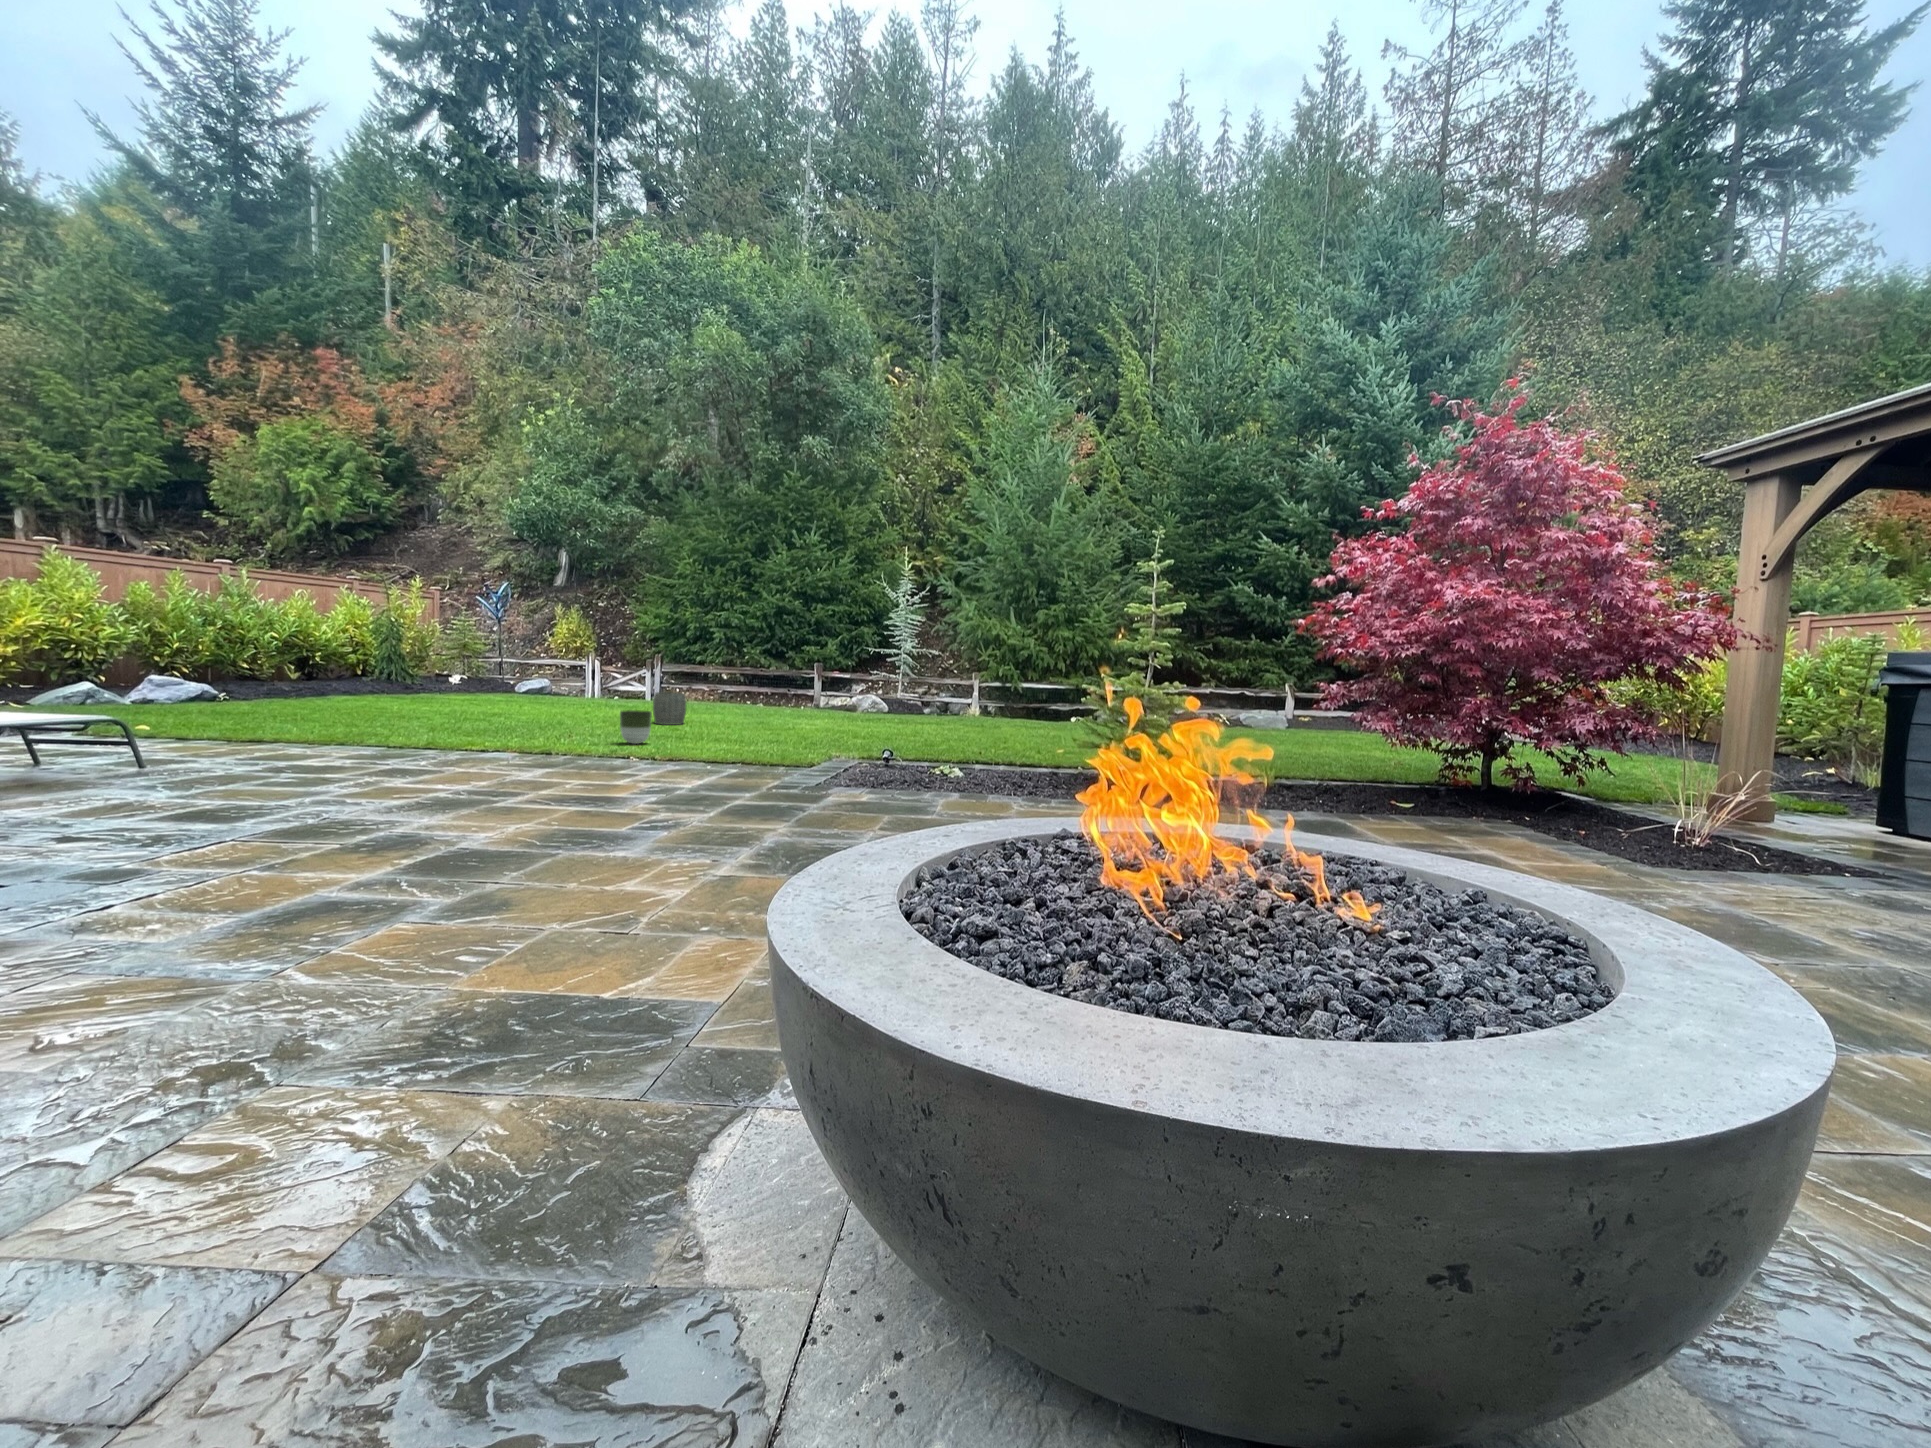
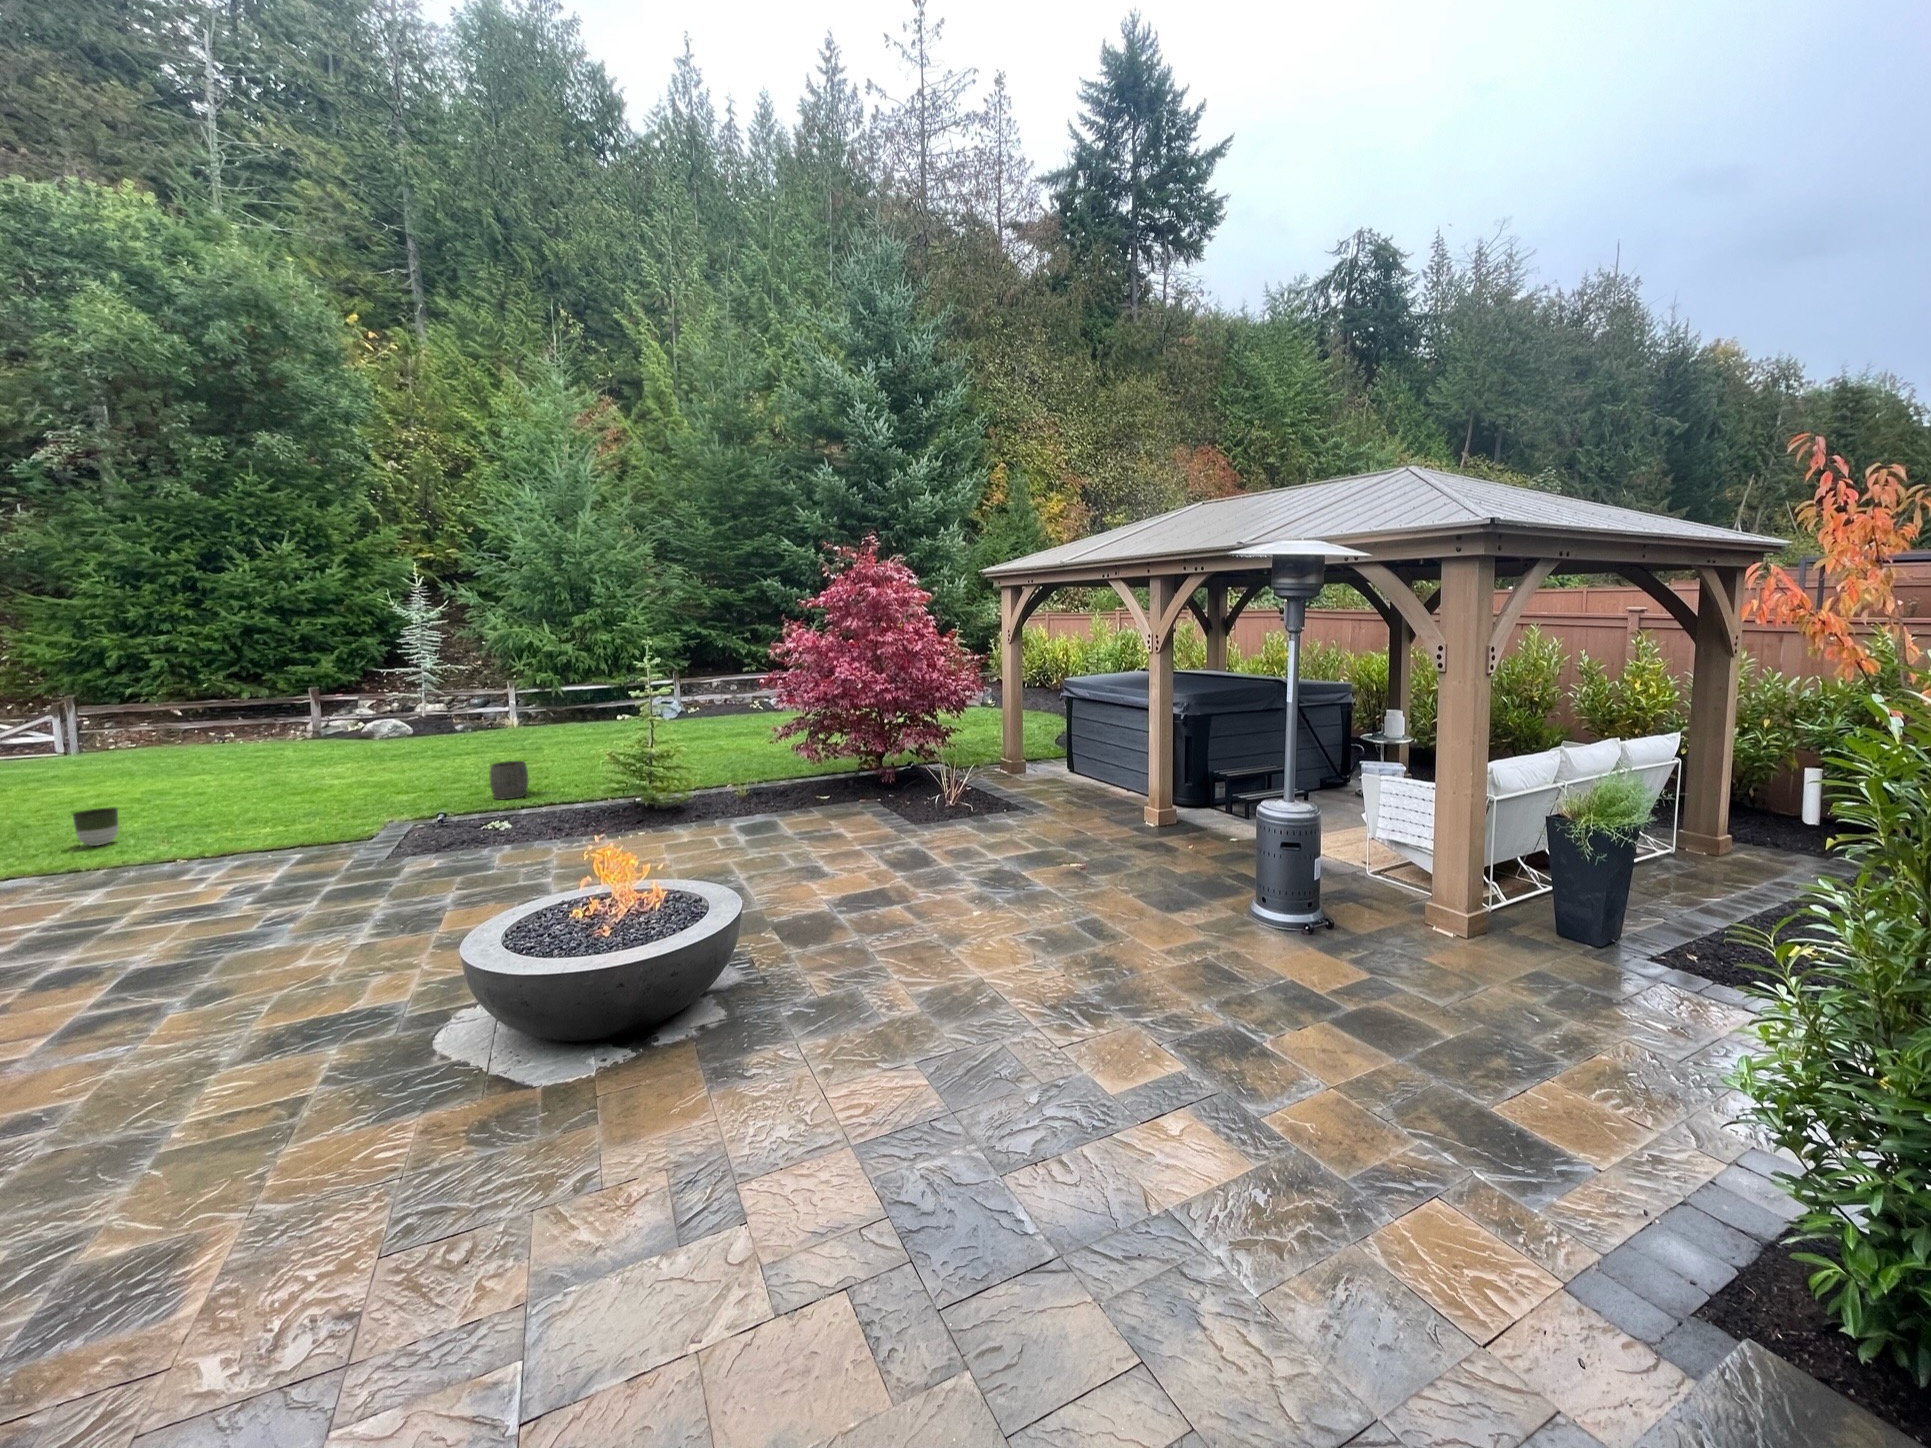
woven basket: present [653,692,686,725] -> present [489,761,528,800]

